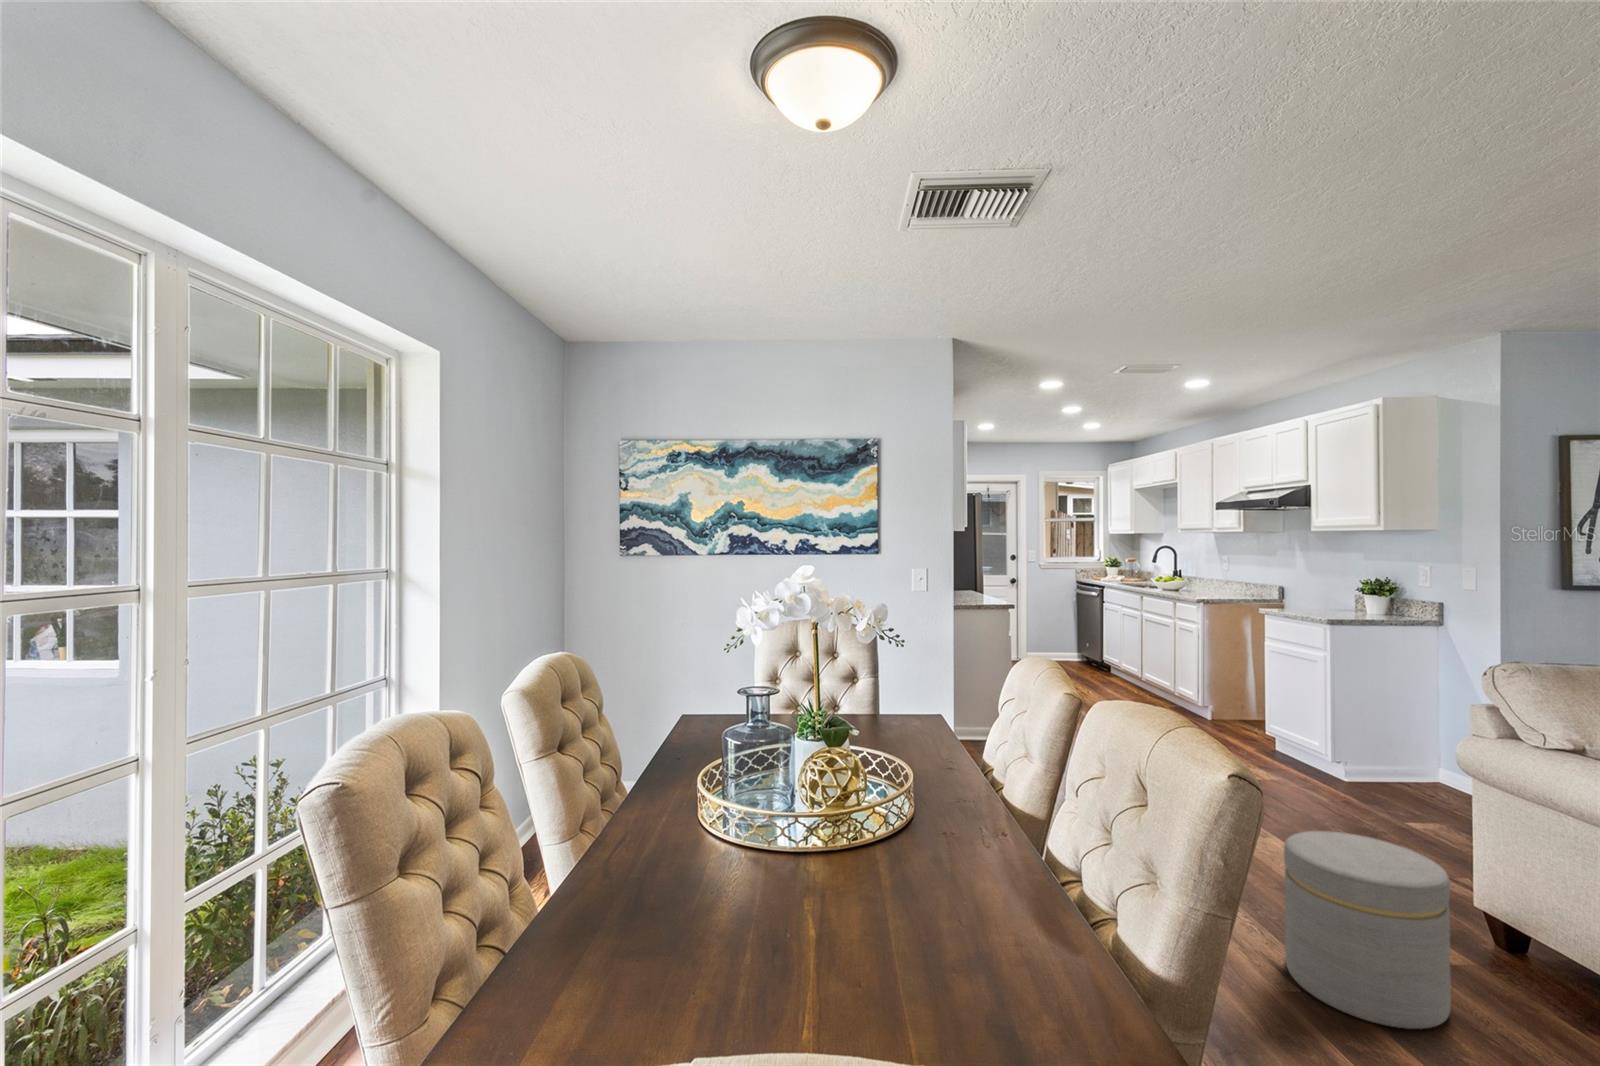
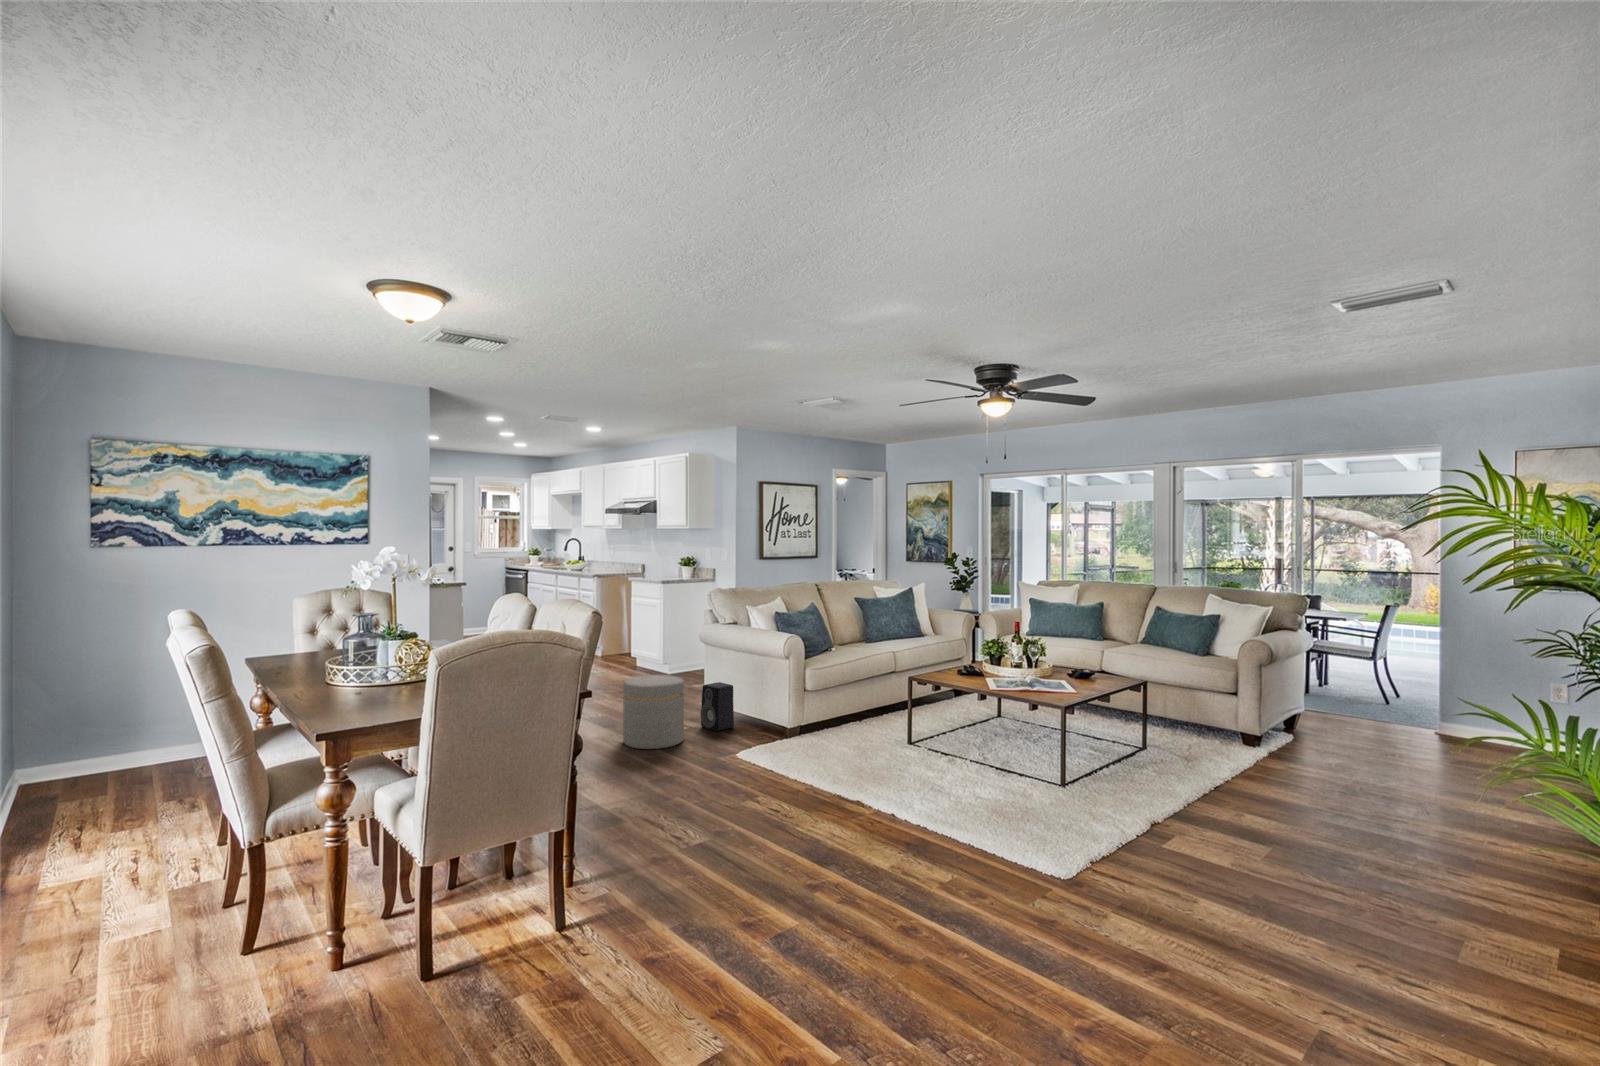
speaker: none [1481,879,1593,1005] -> present [700,682,734,731]

